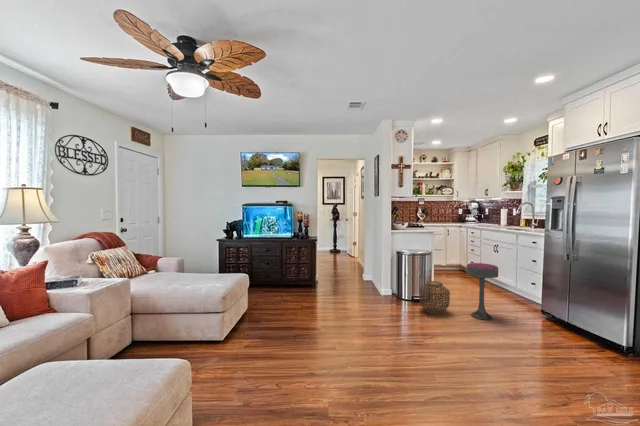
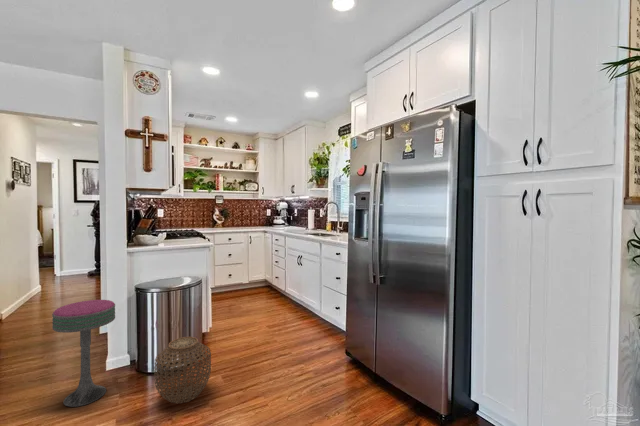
bar stool: present [466,263,498,320] -> present [52,300,115,407]

